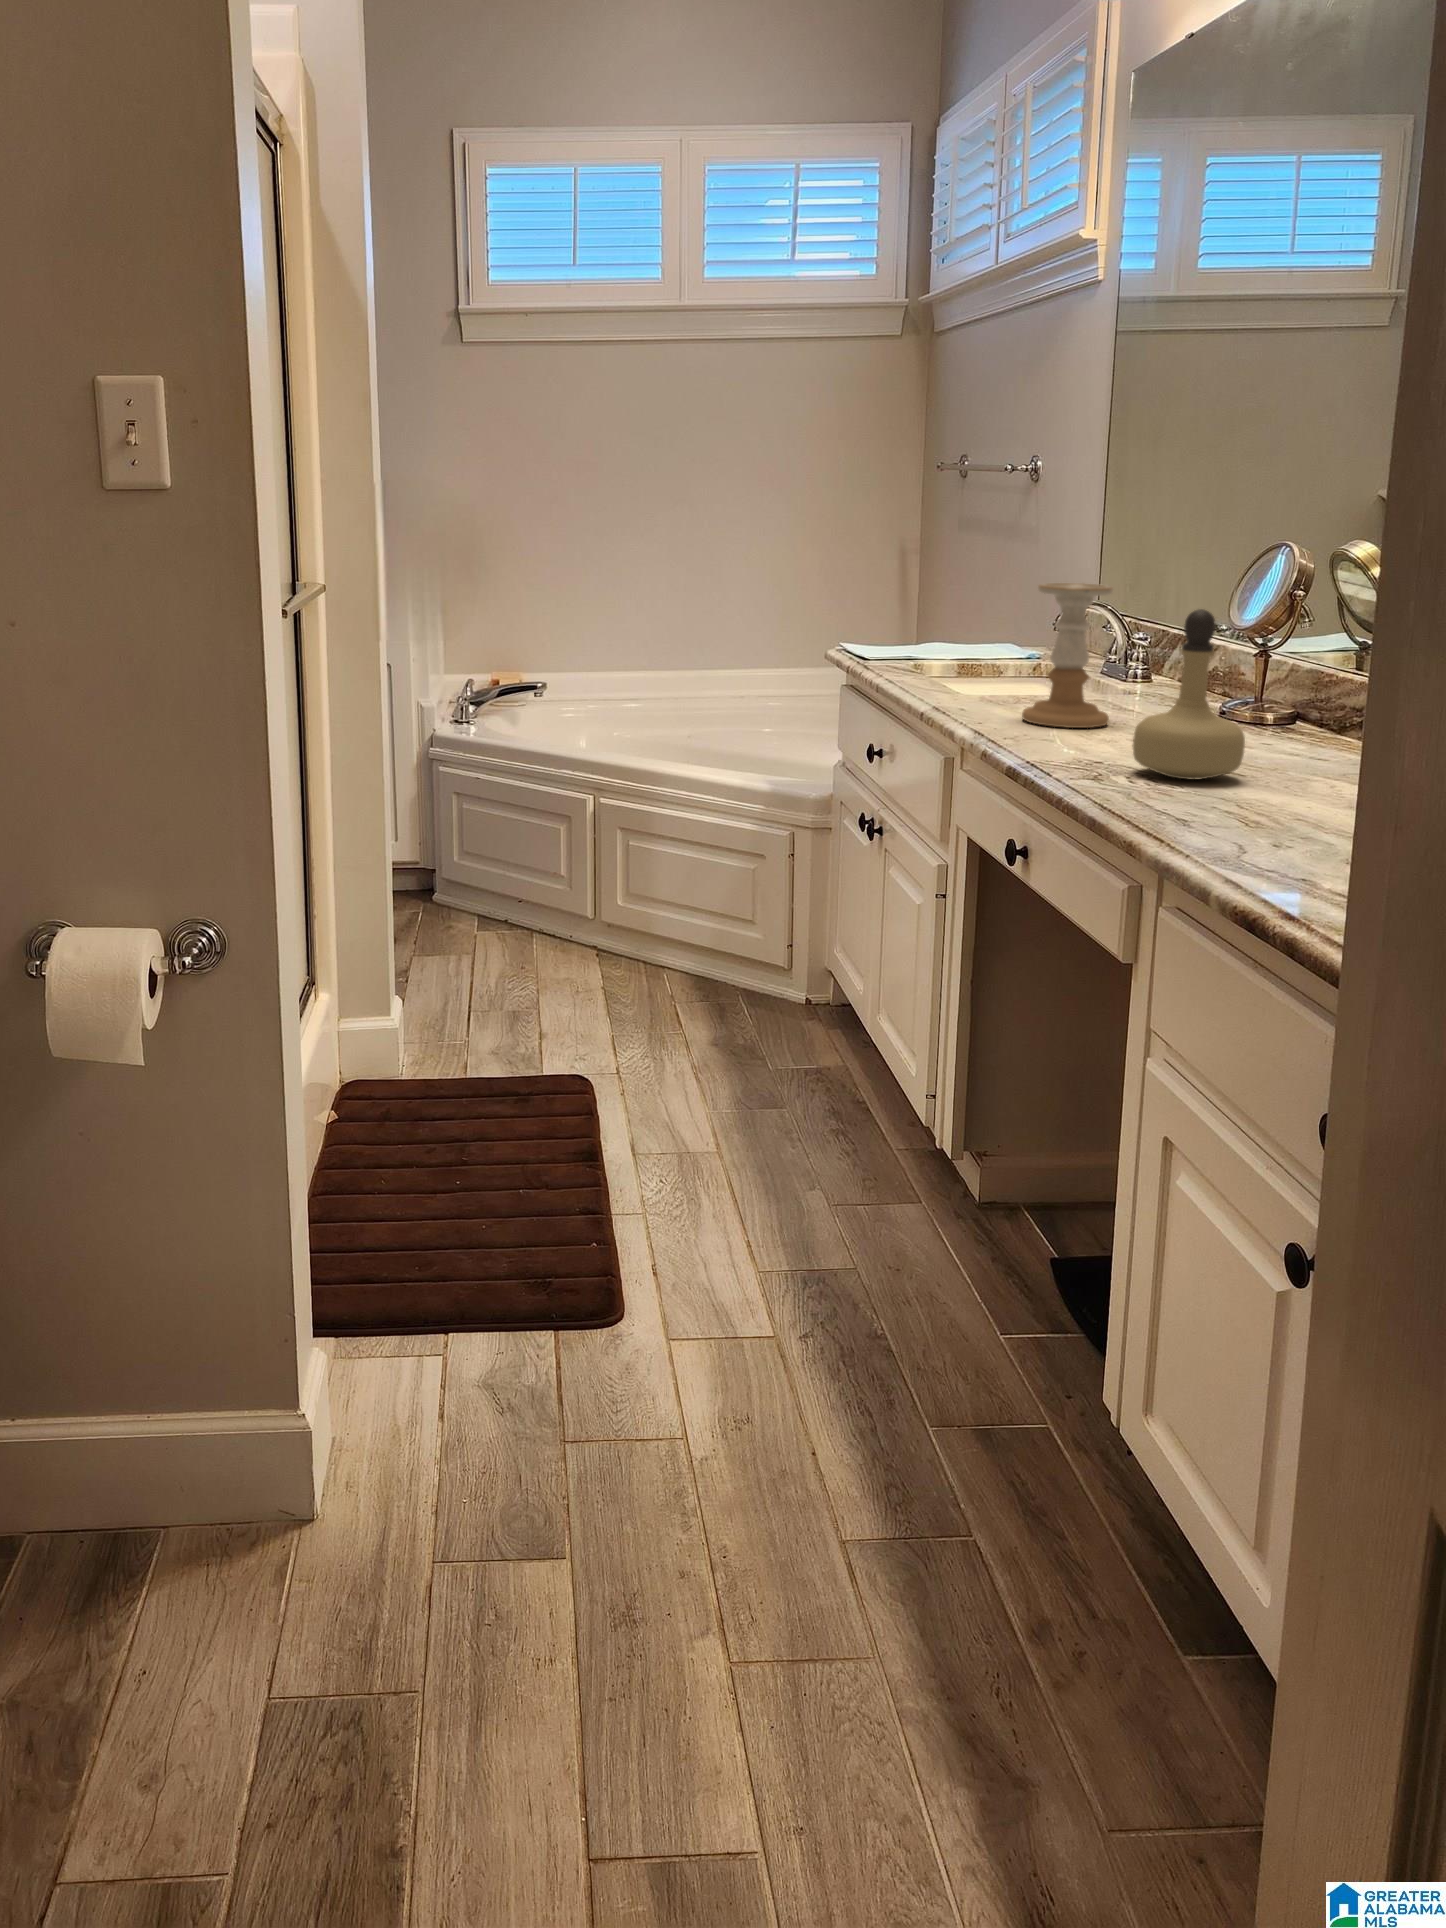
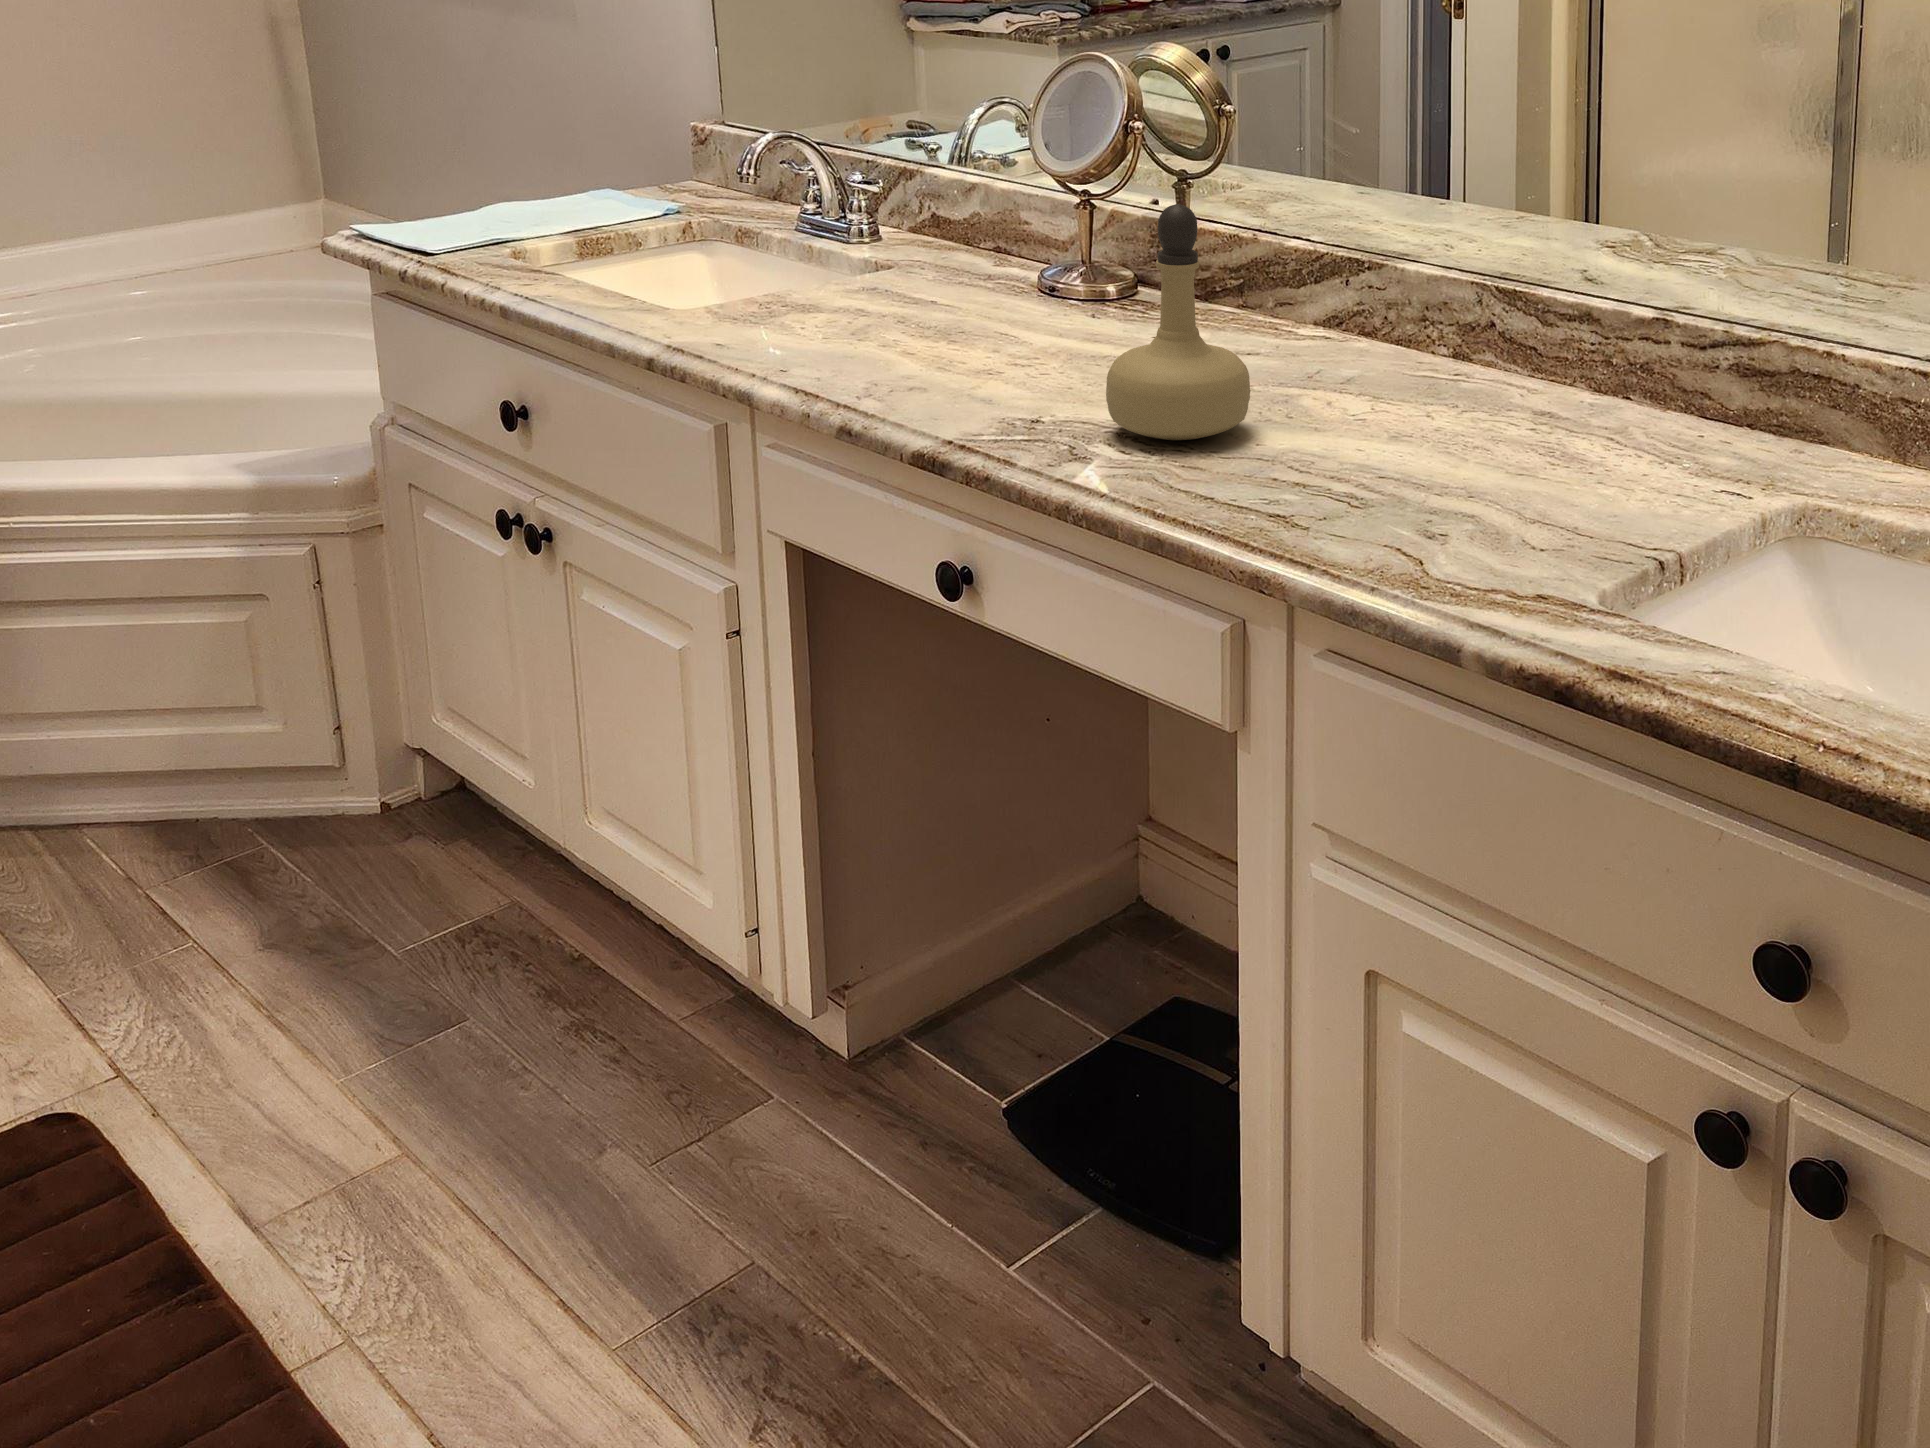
candle holder: present [1022,583,1113,728] -> none [834,144,958,364]

